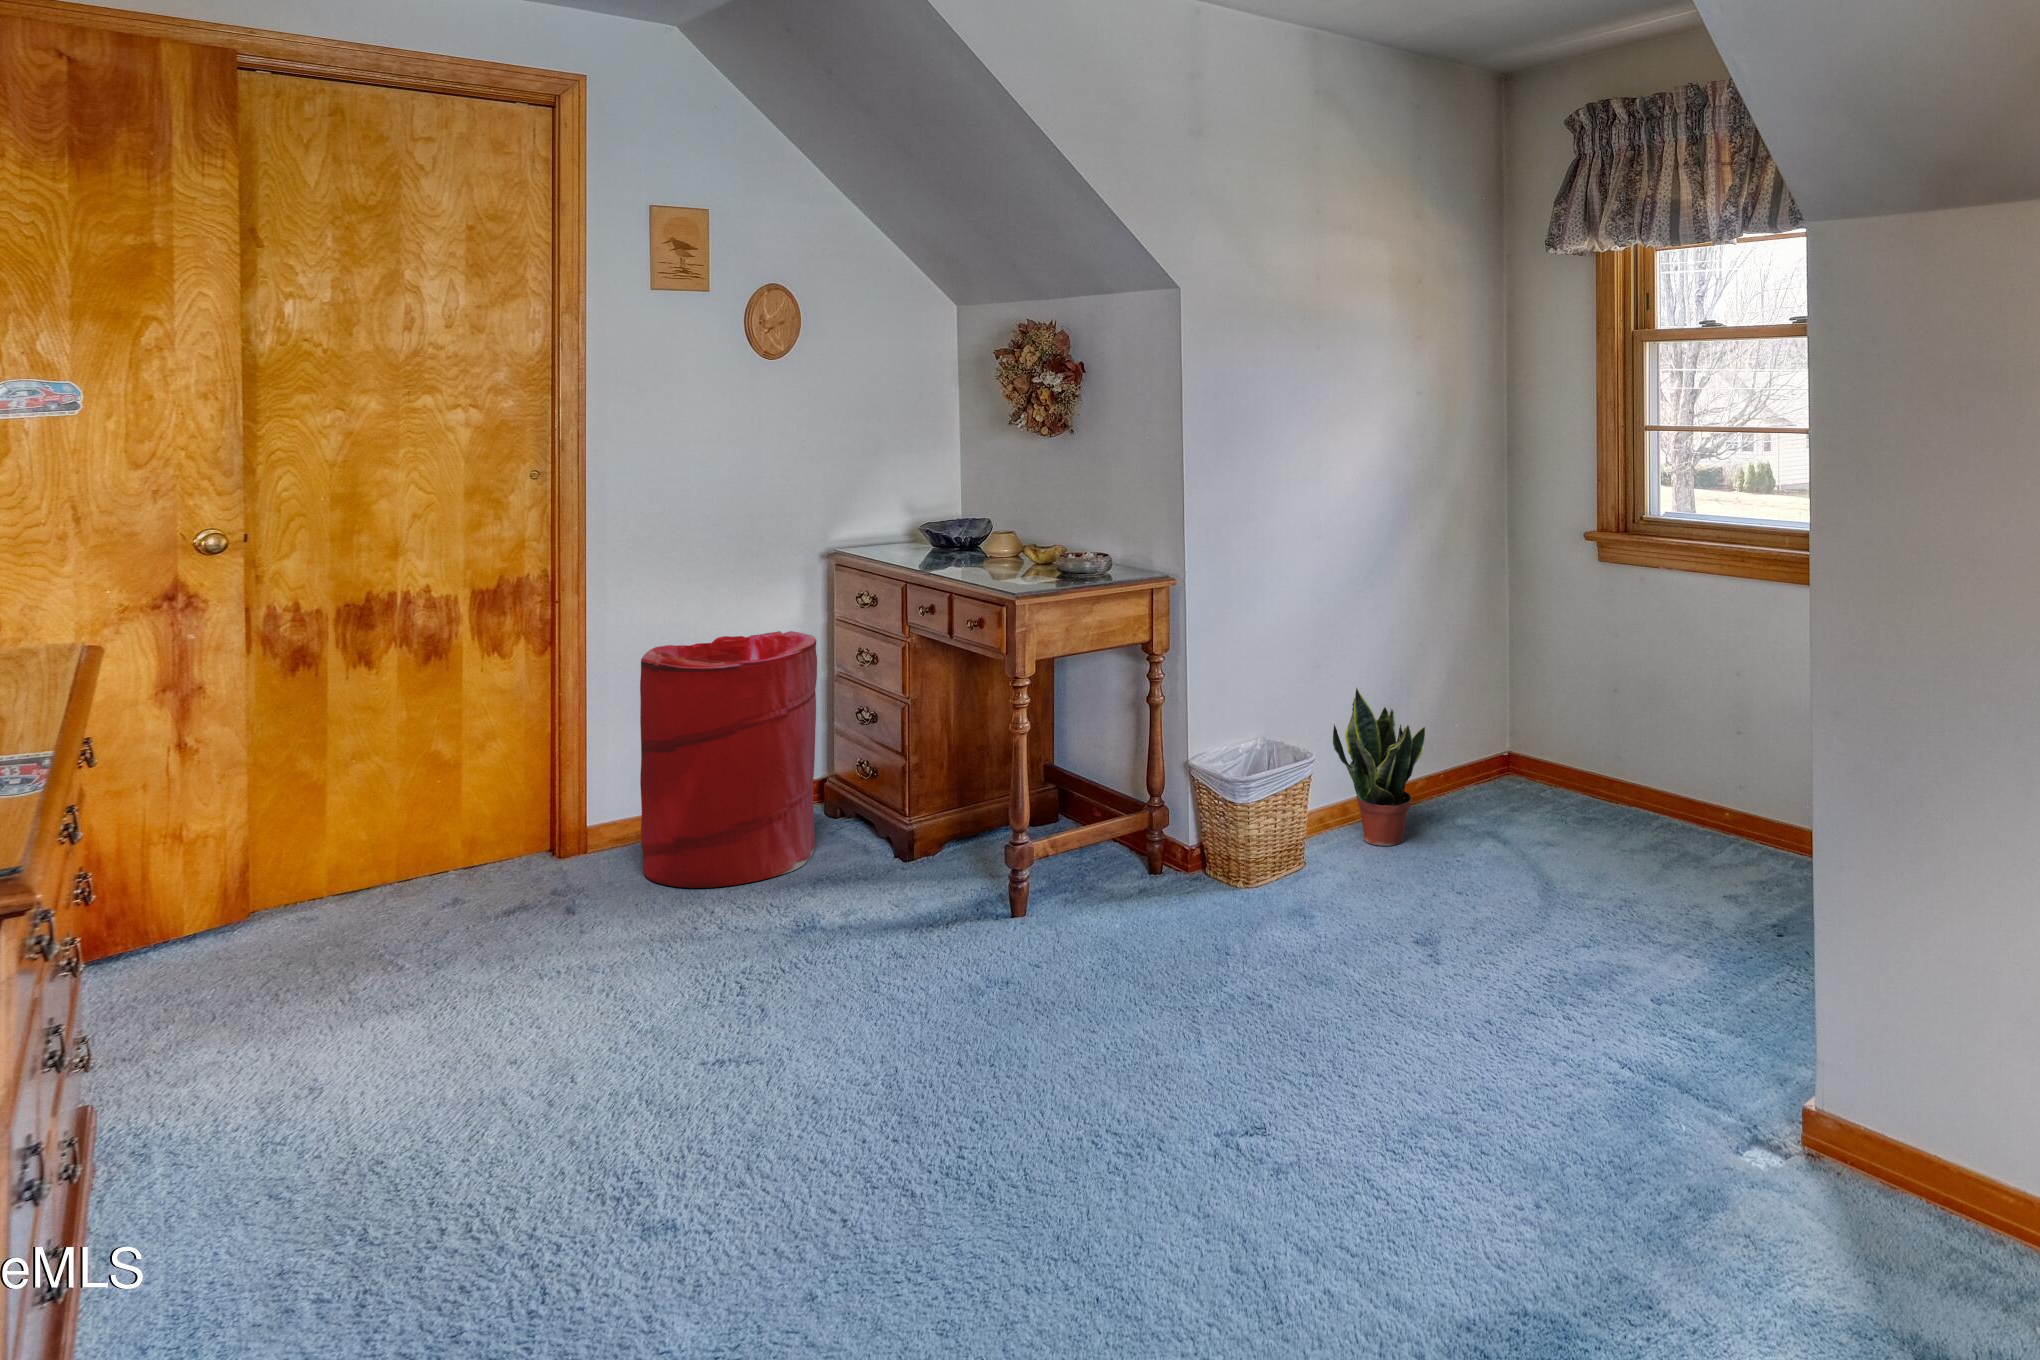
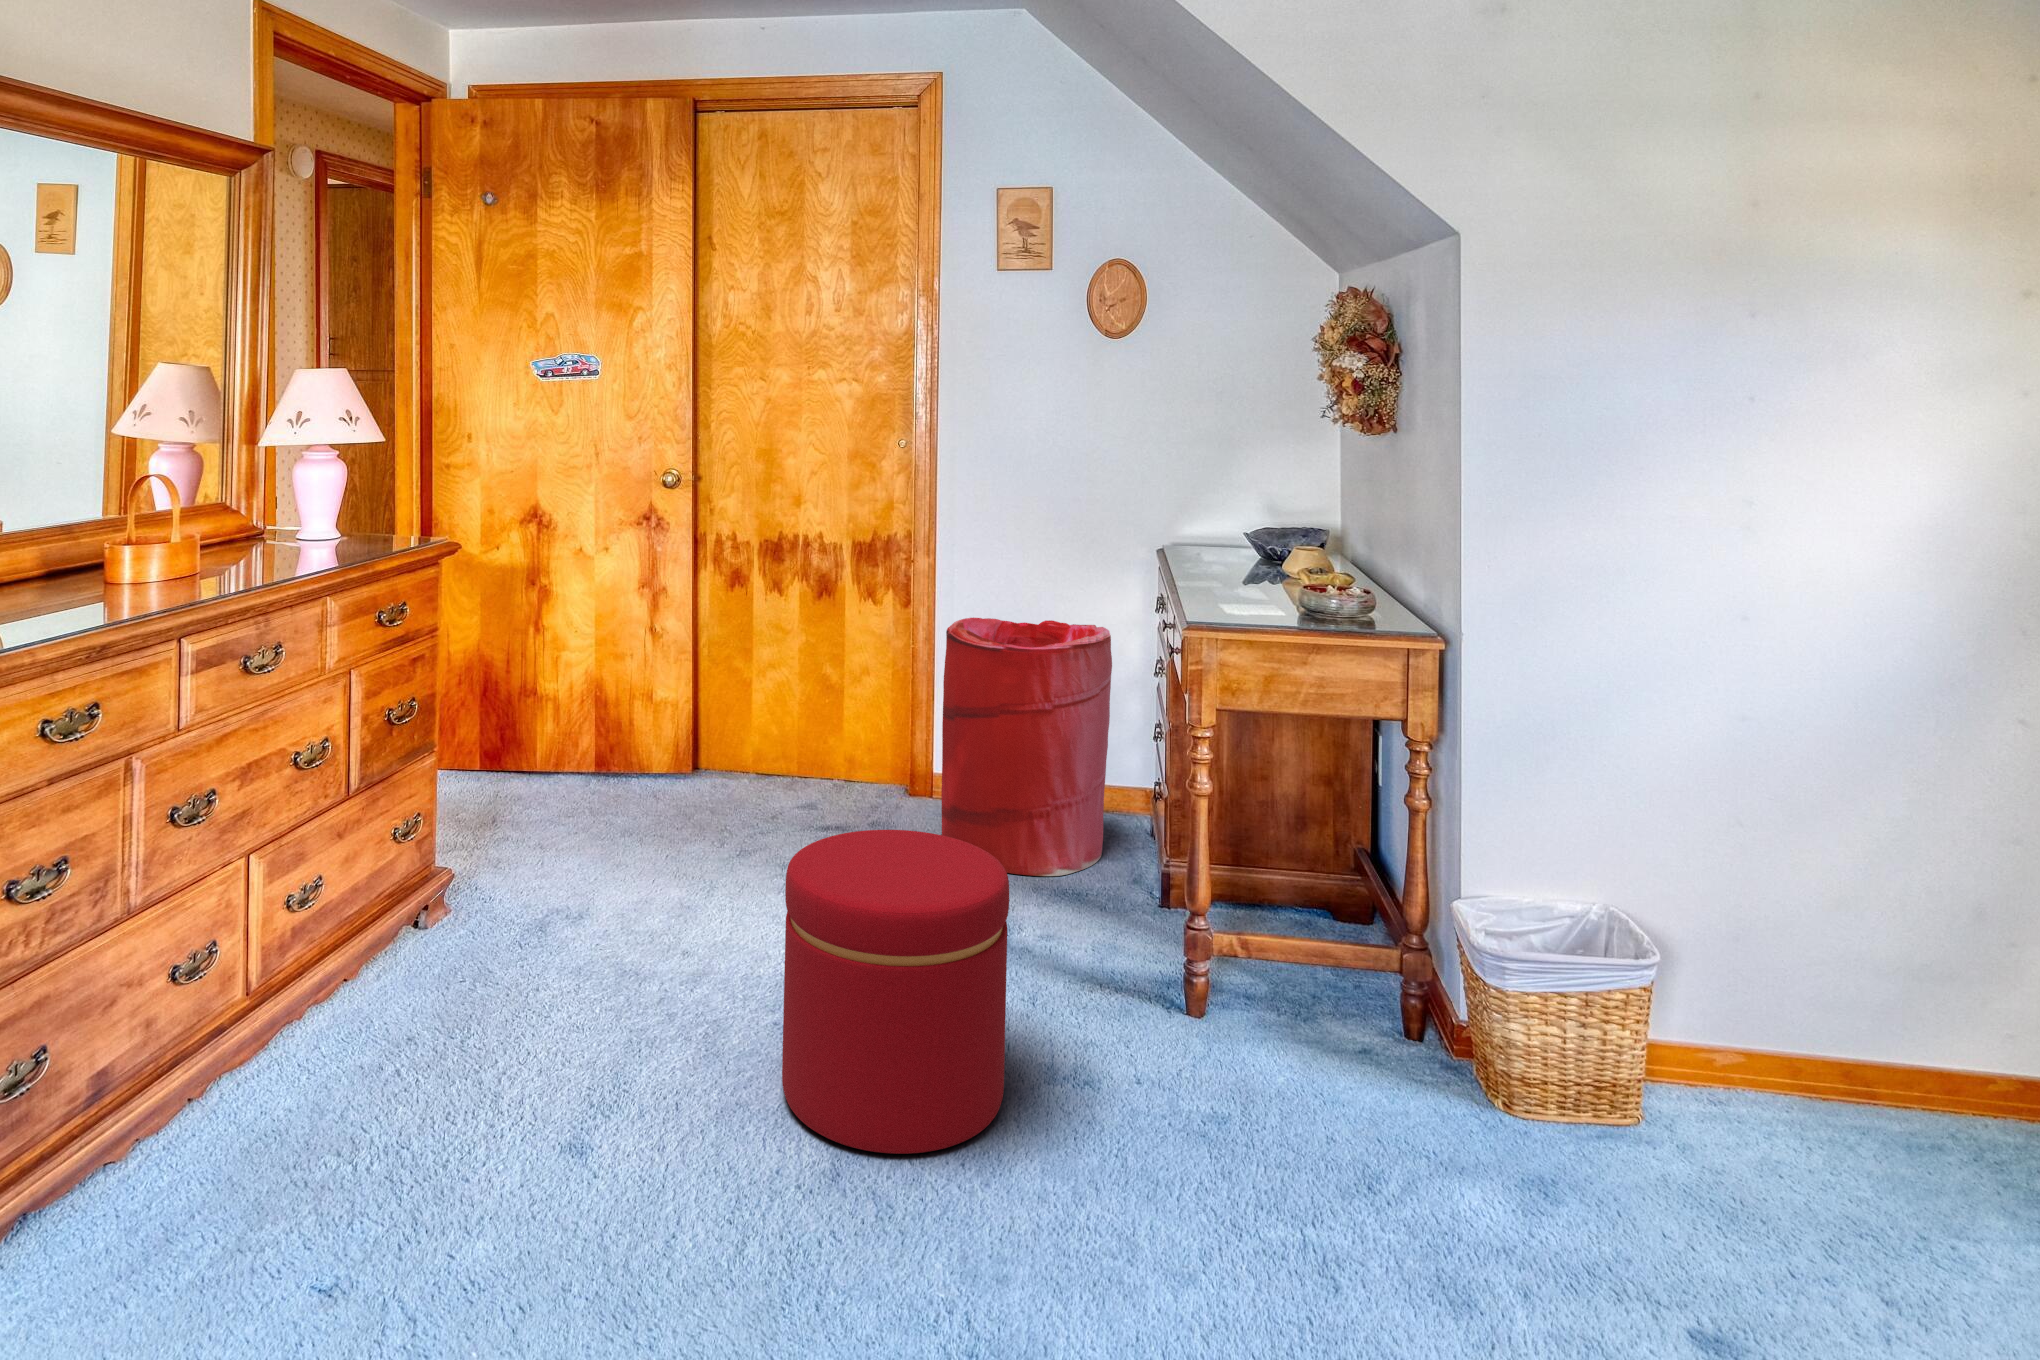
potted plant: present [1333,688,1425,846] -> none [1739,879,1964,1177]
ottoman: none [774,819,985,1105] -> present [782,830,1009,1154]

